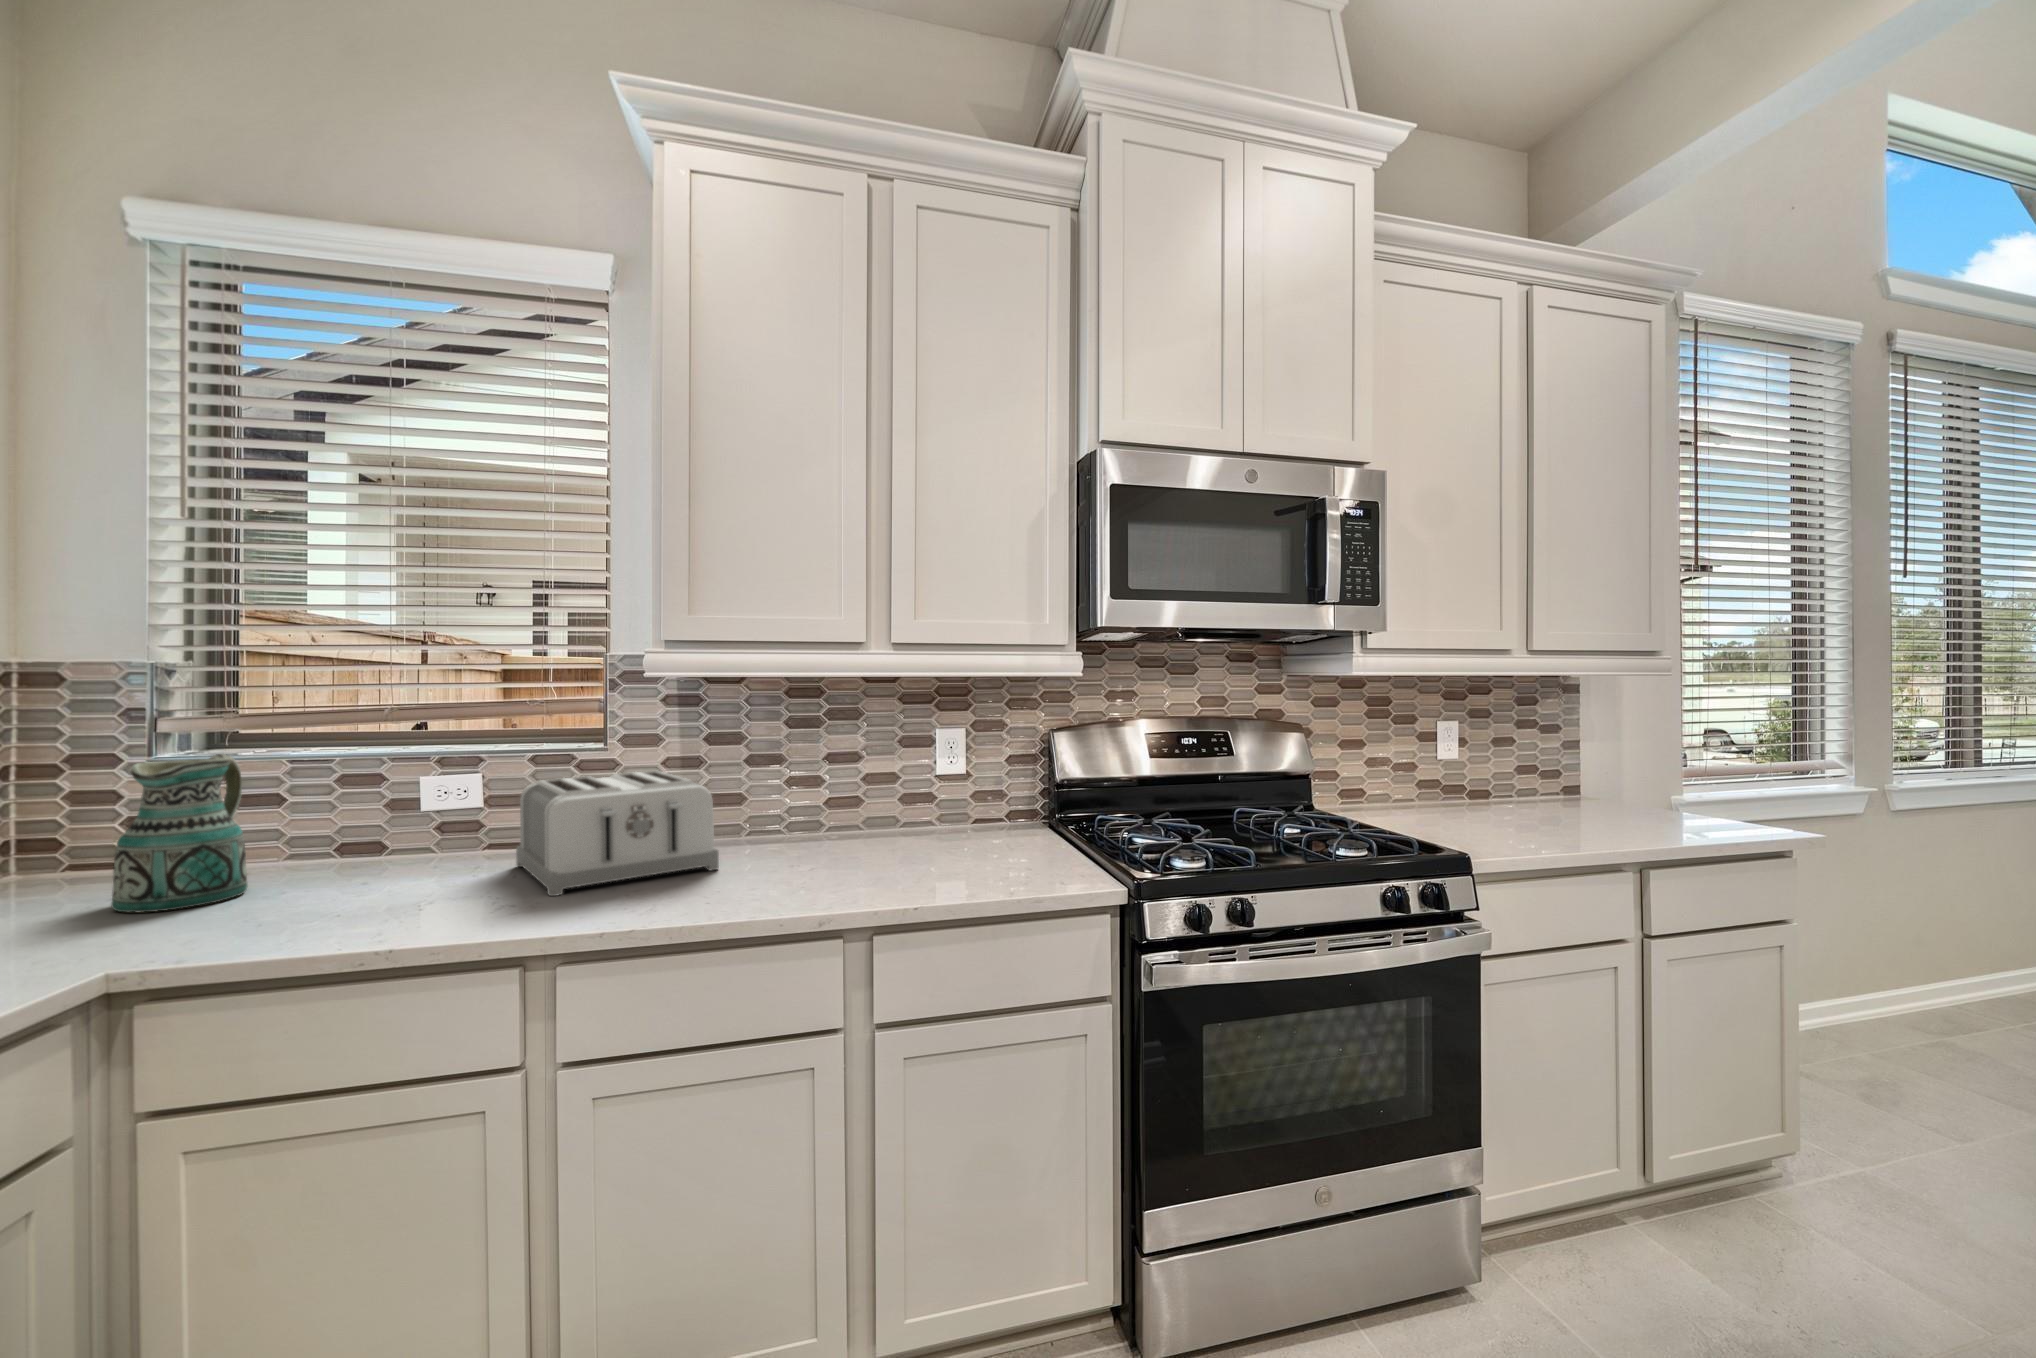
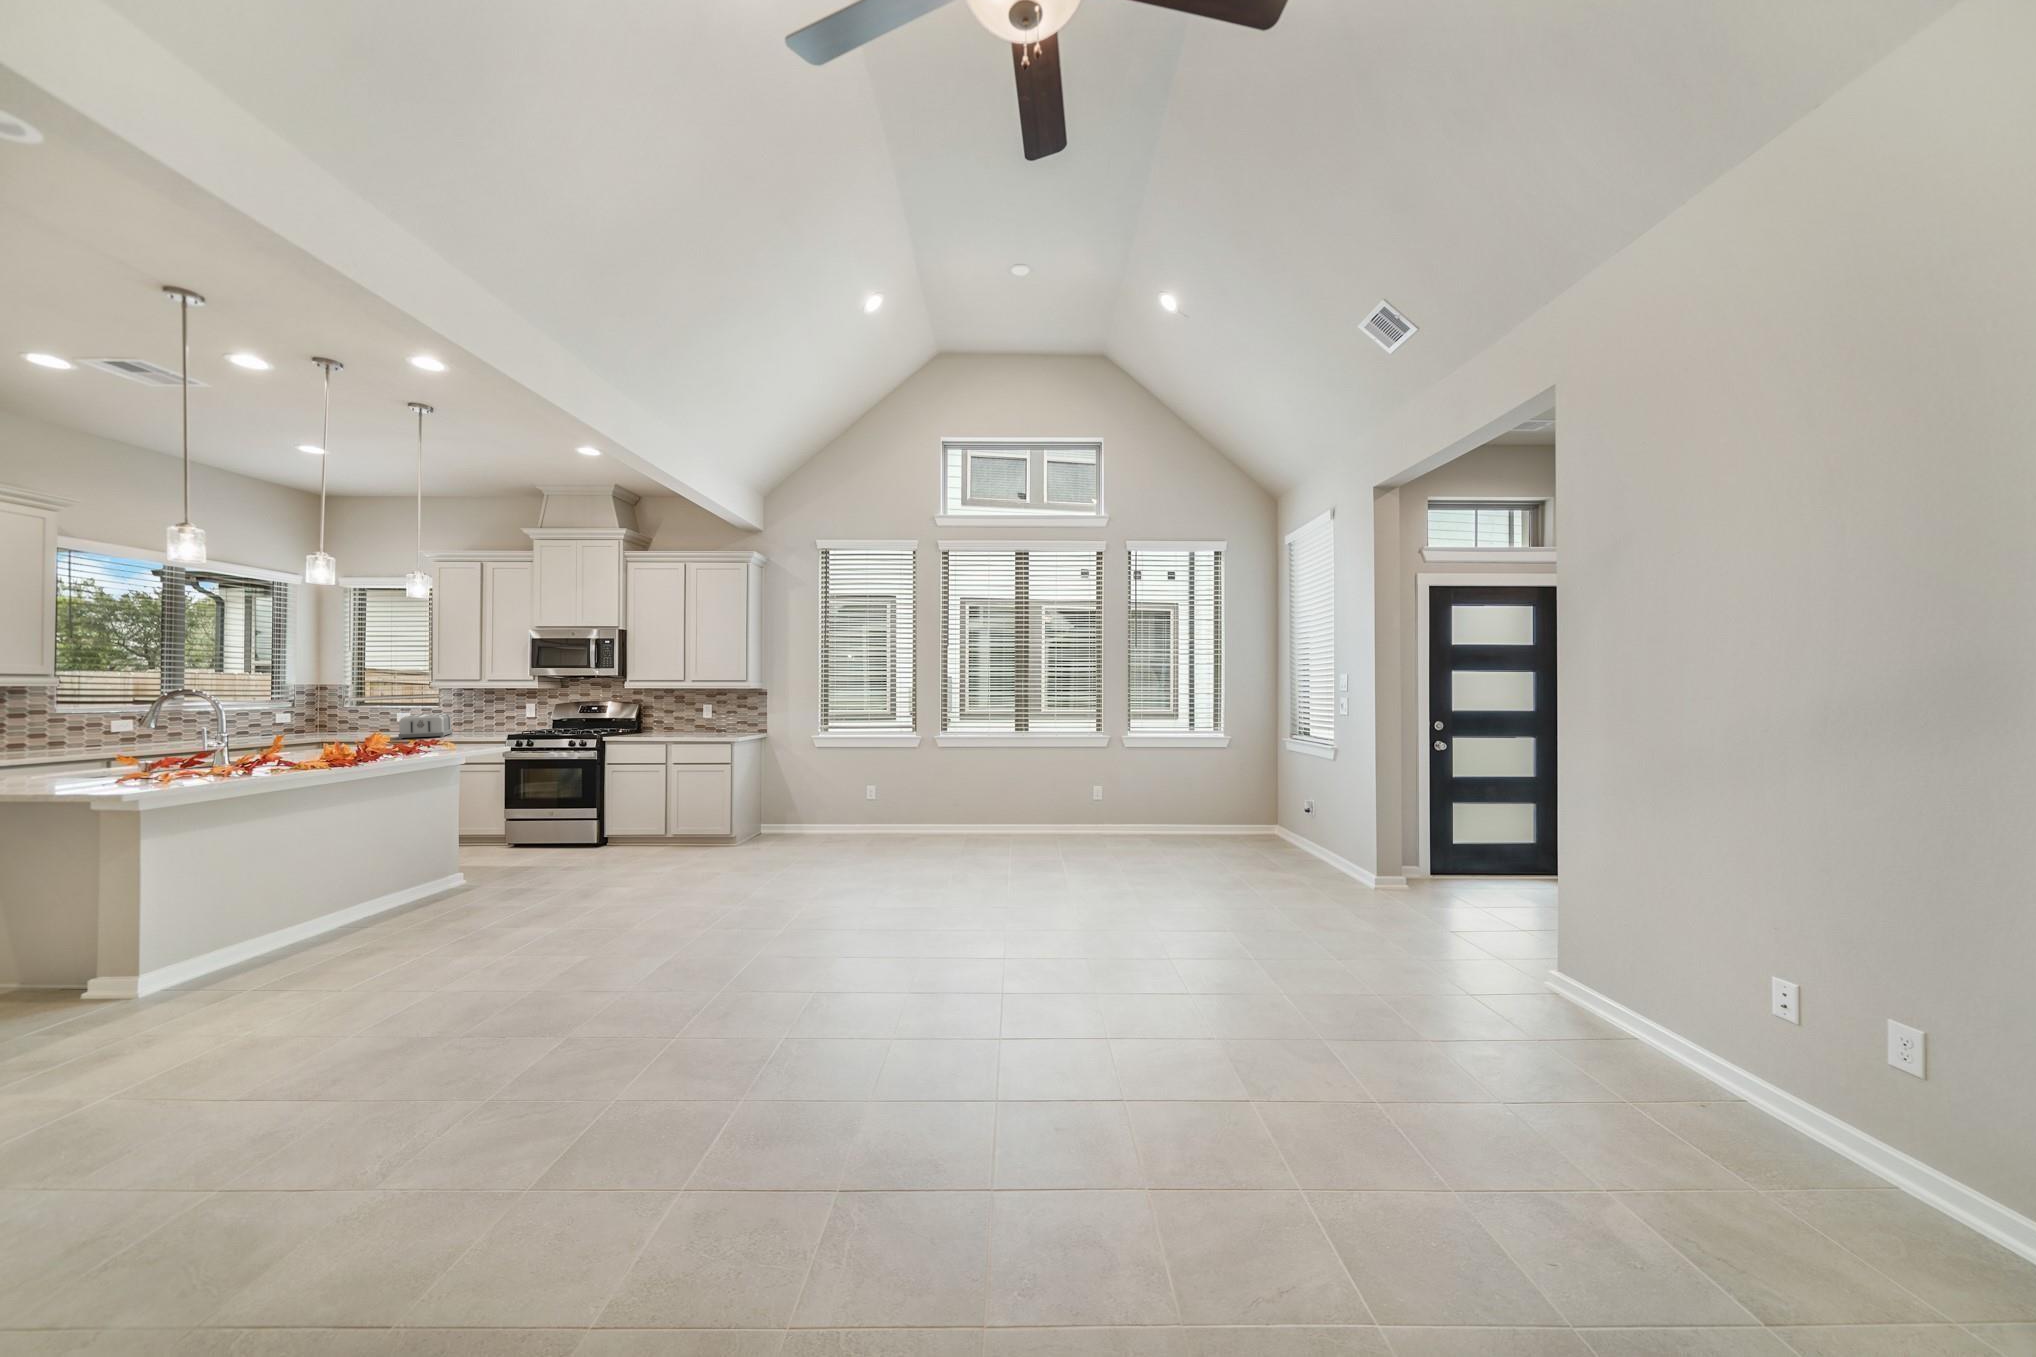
ceramic pitcher: present [112,754,248,913] -> none [327,707,356,738]

